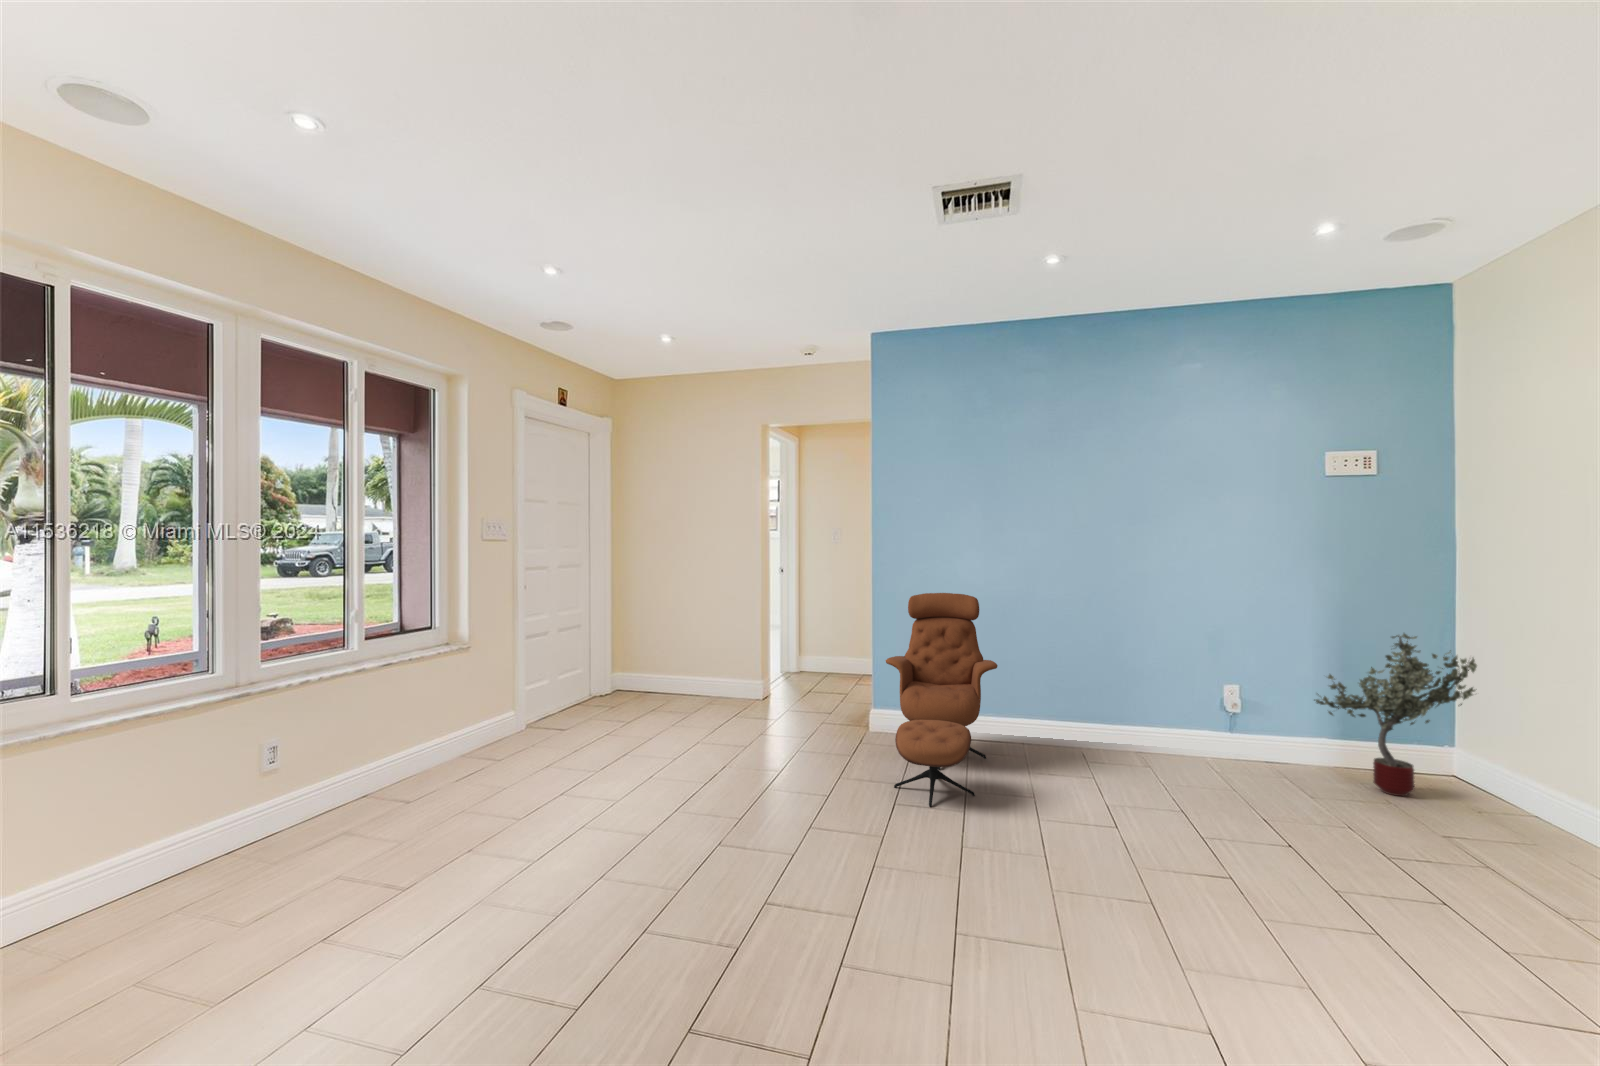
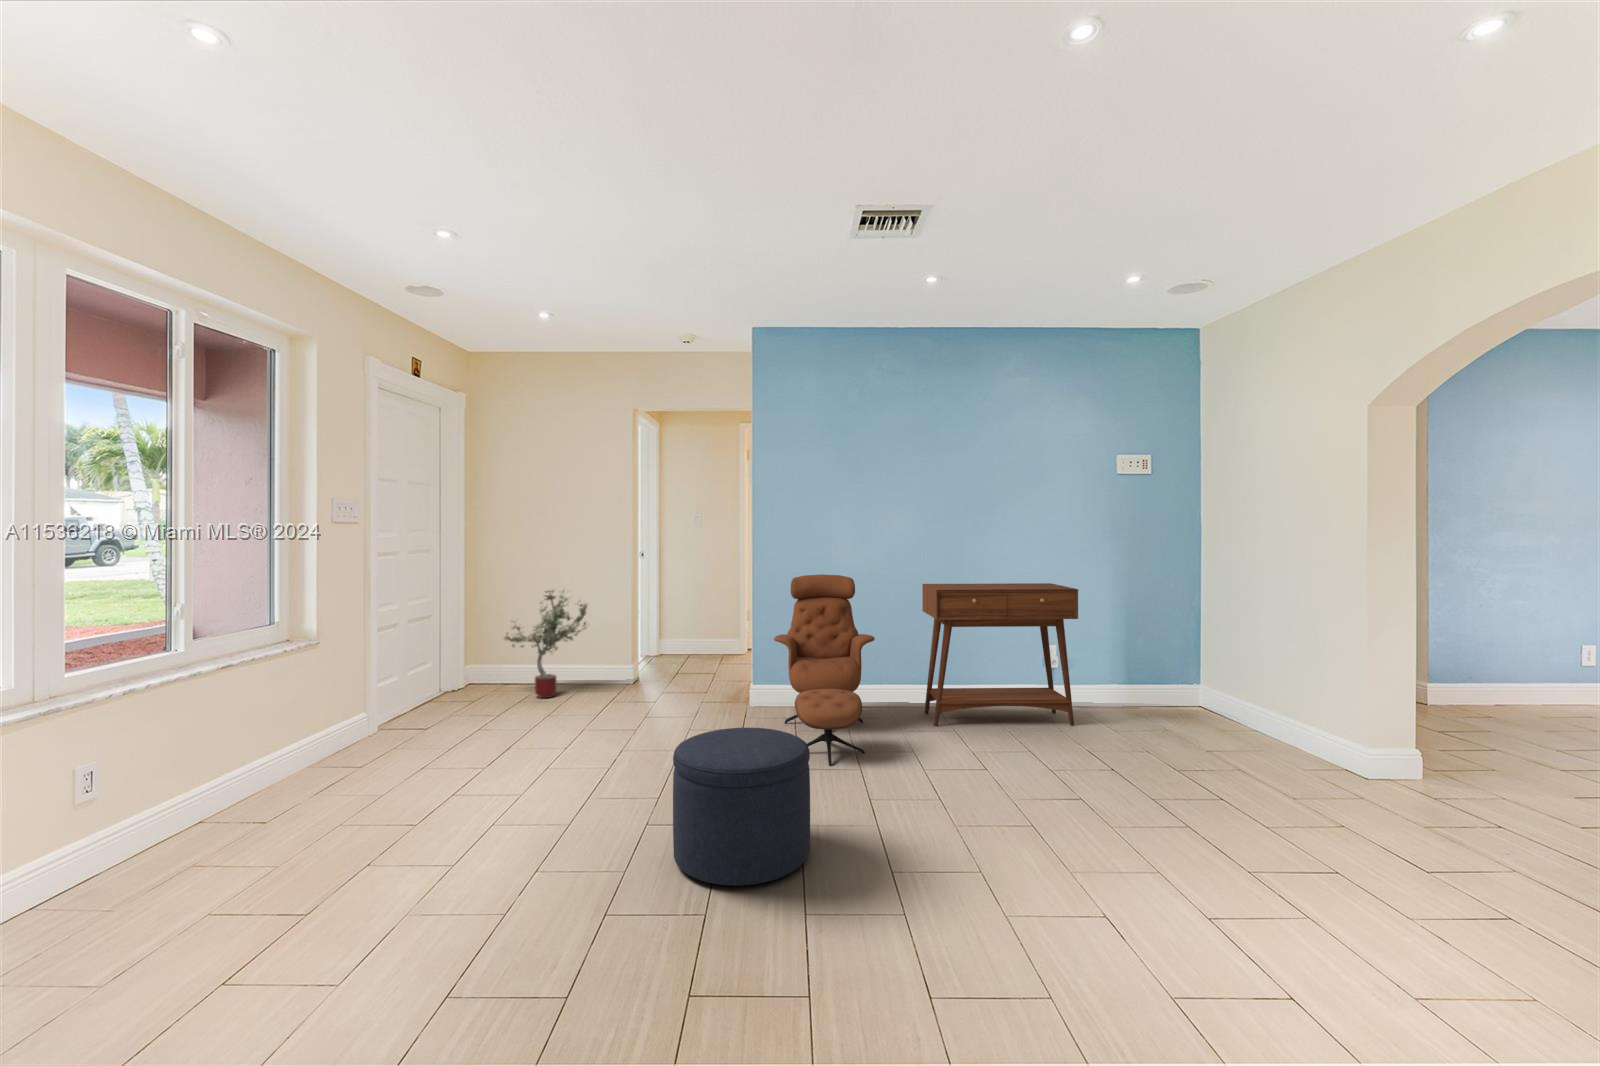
console table: none [1061,606,1259,786] -> present [922,583,1078,726]
potted tree: present [1314,633,1477,796] -> present [504,590,587,698]
ottoman: none [720,761,868,941] -> present [673,728,810,886]

